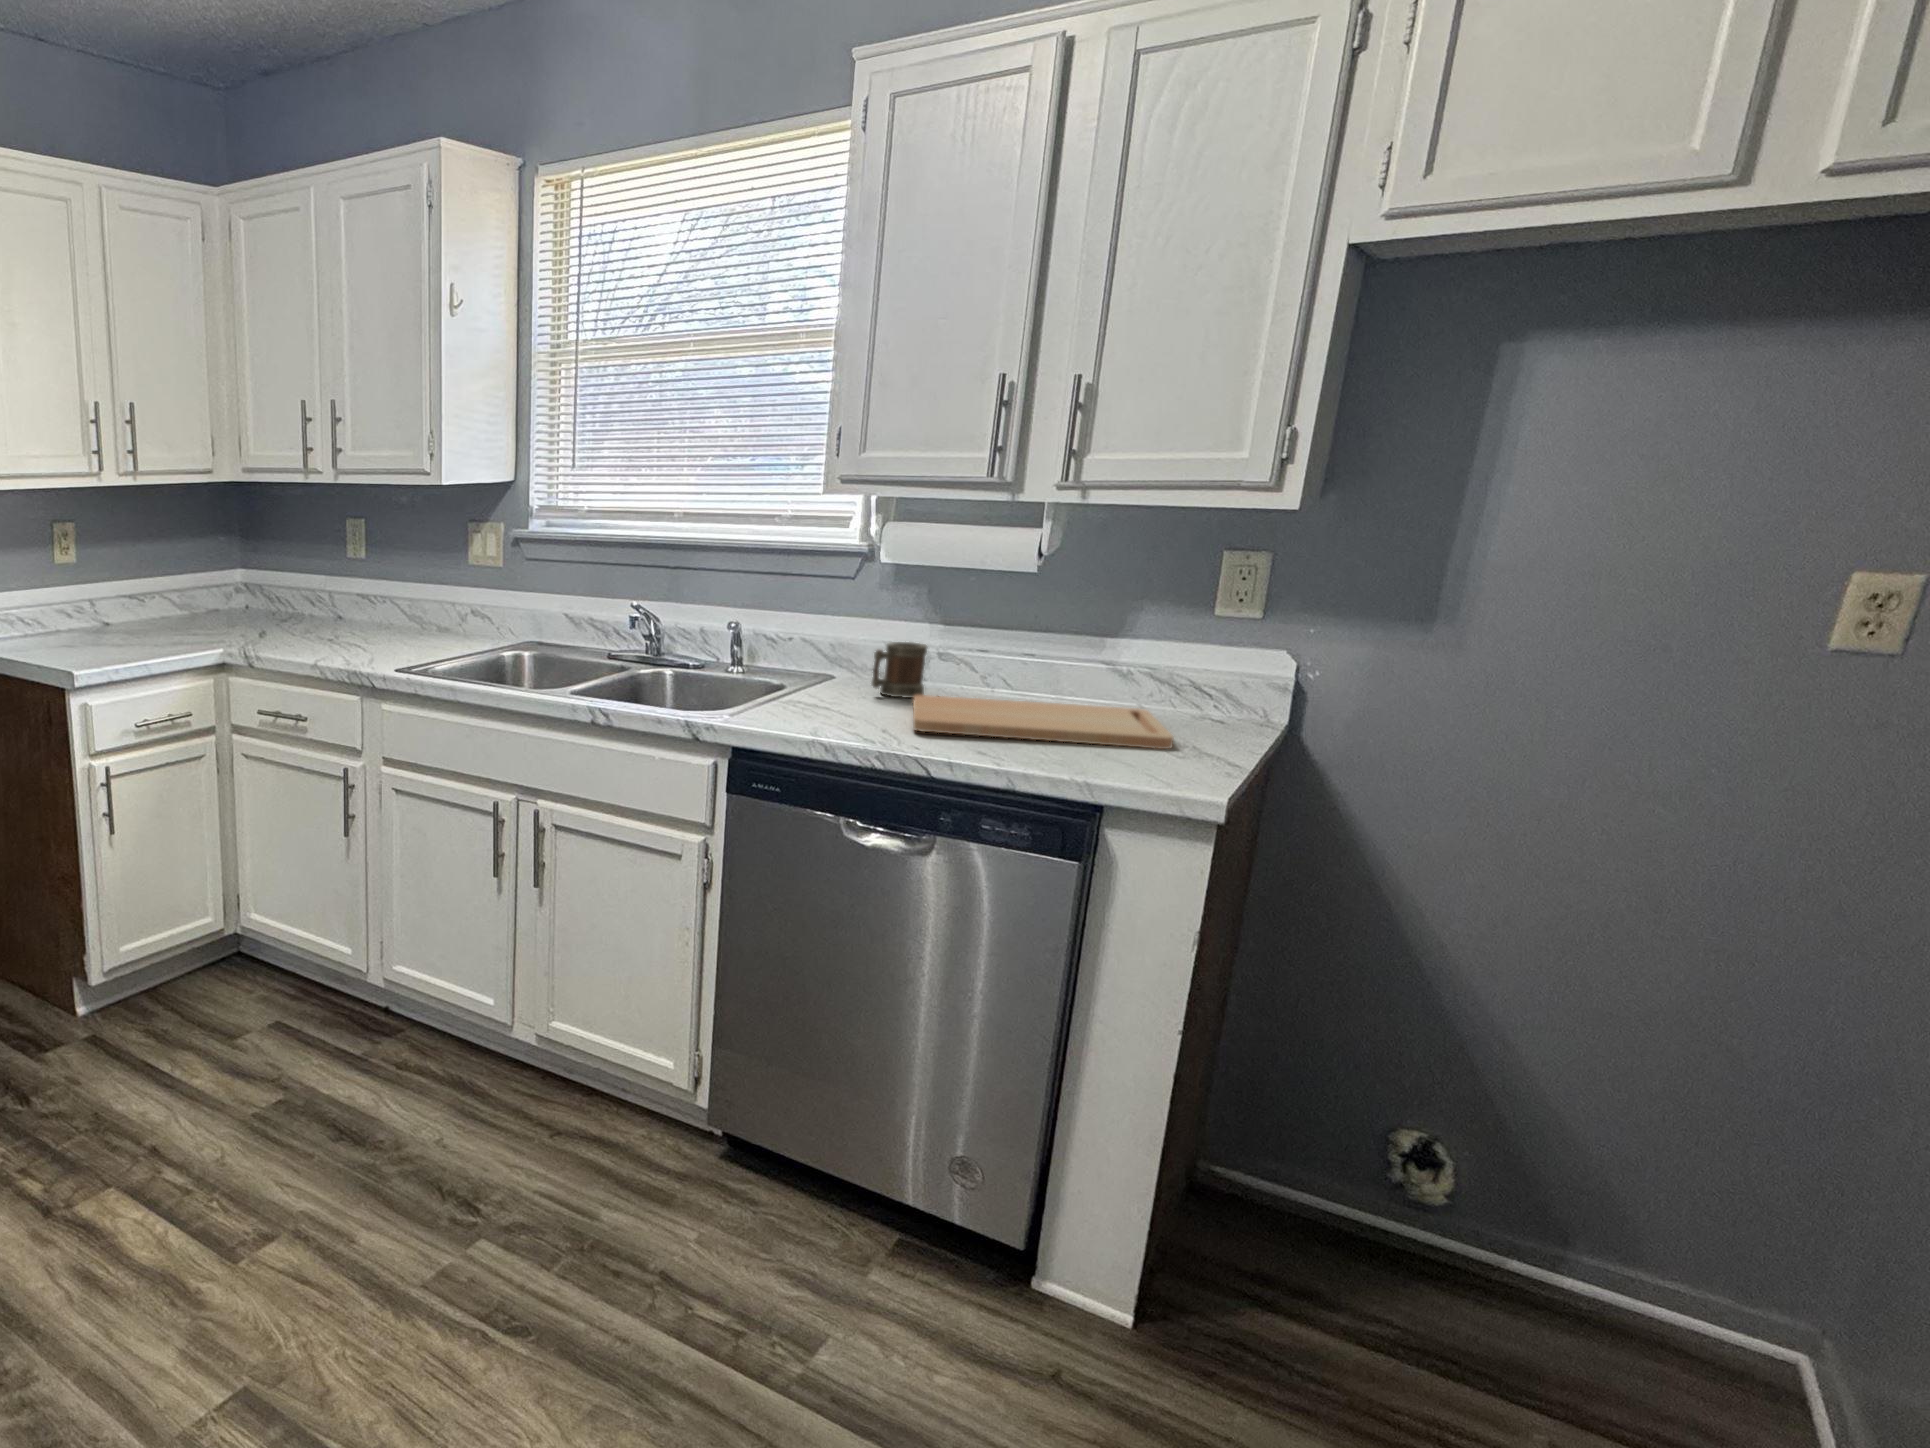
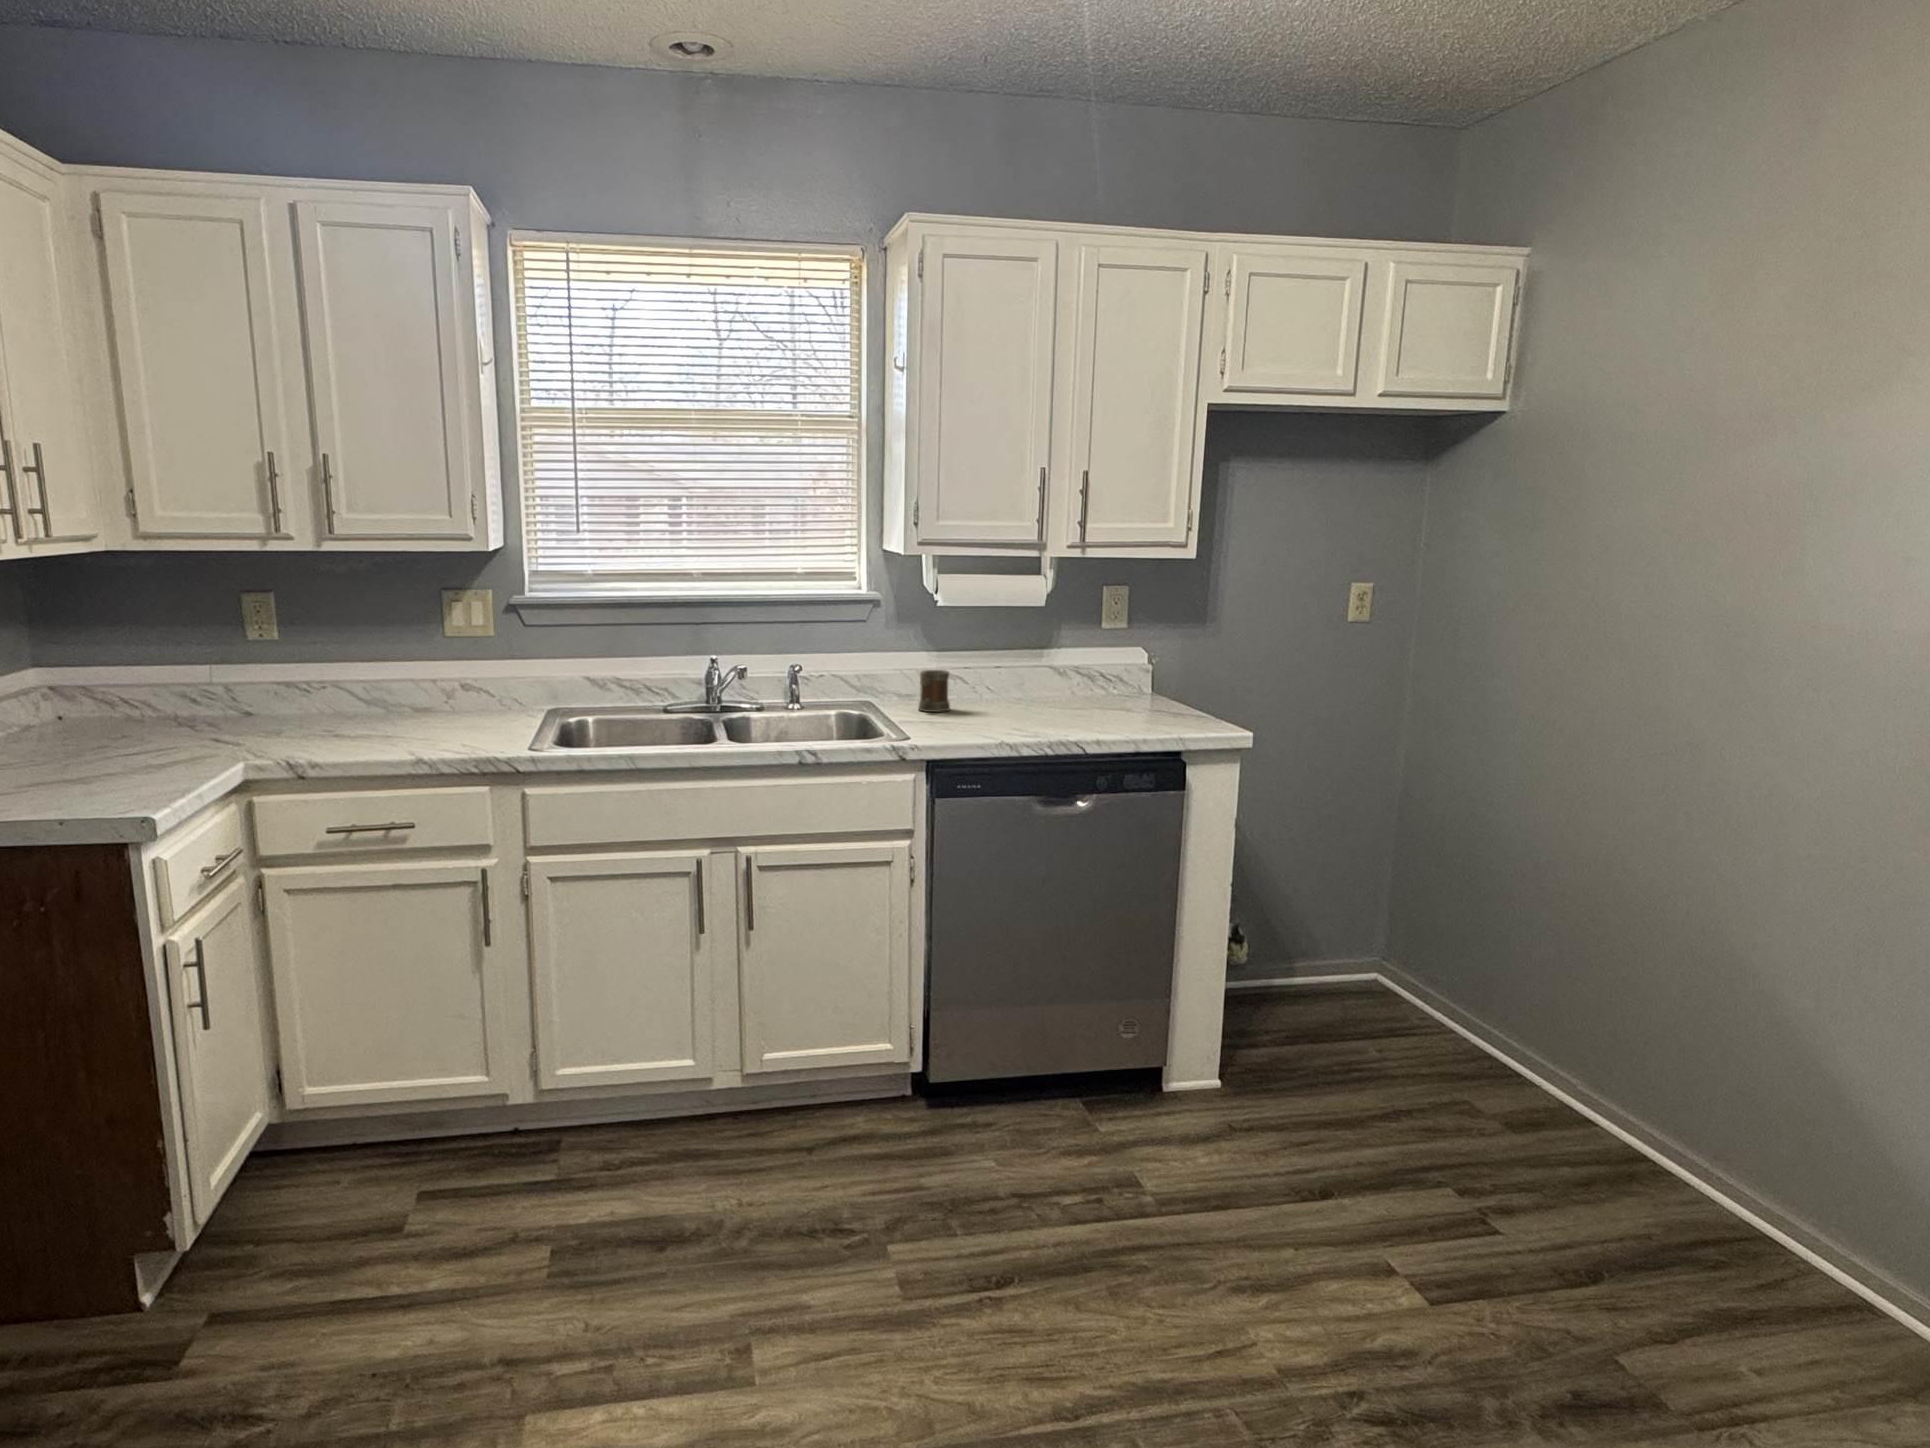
cutting board: present [913,695,1173,749] -> none [969,698,1151,729]

